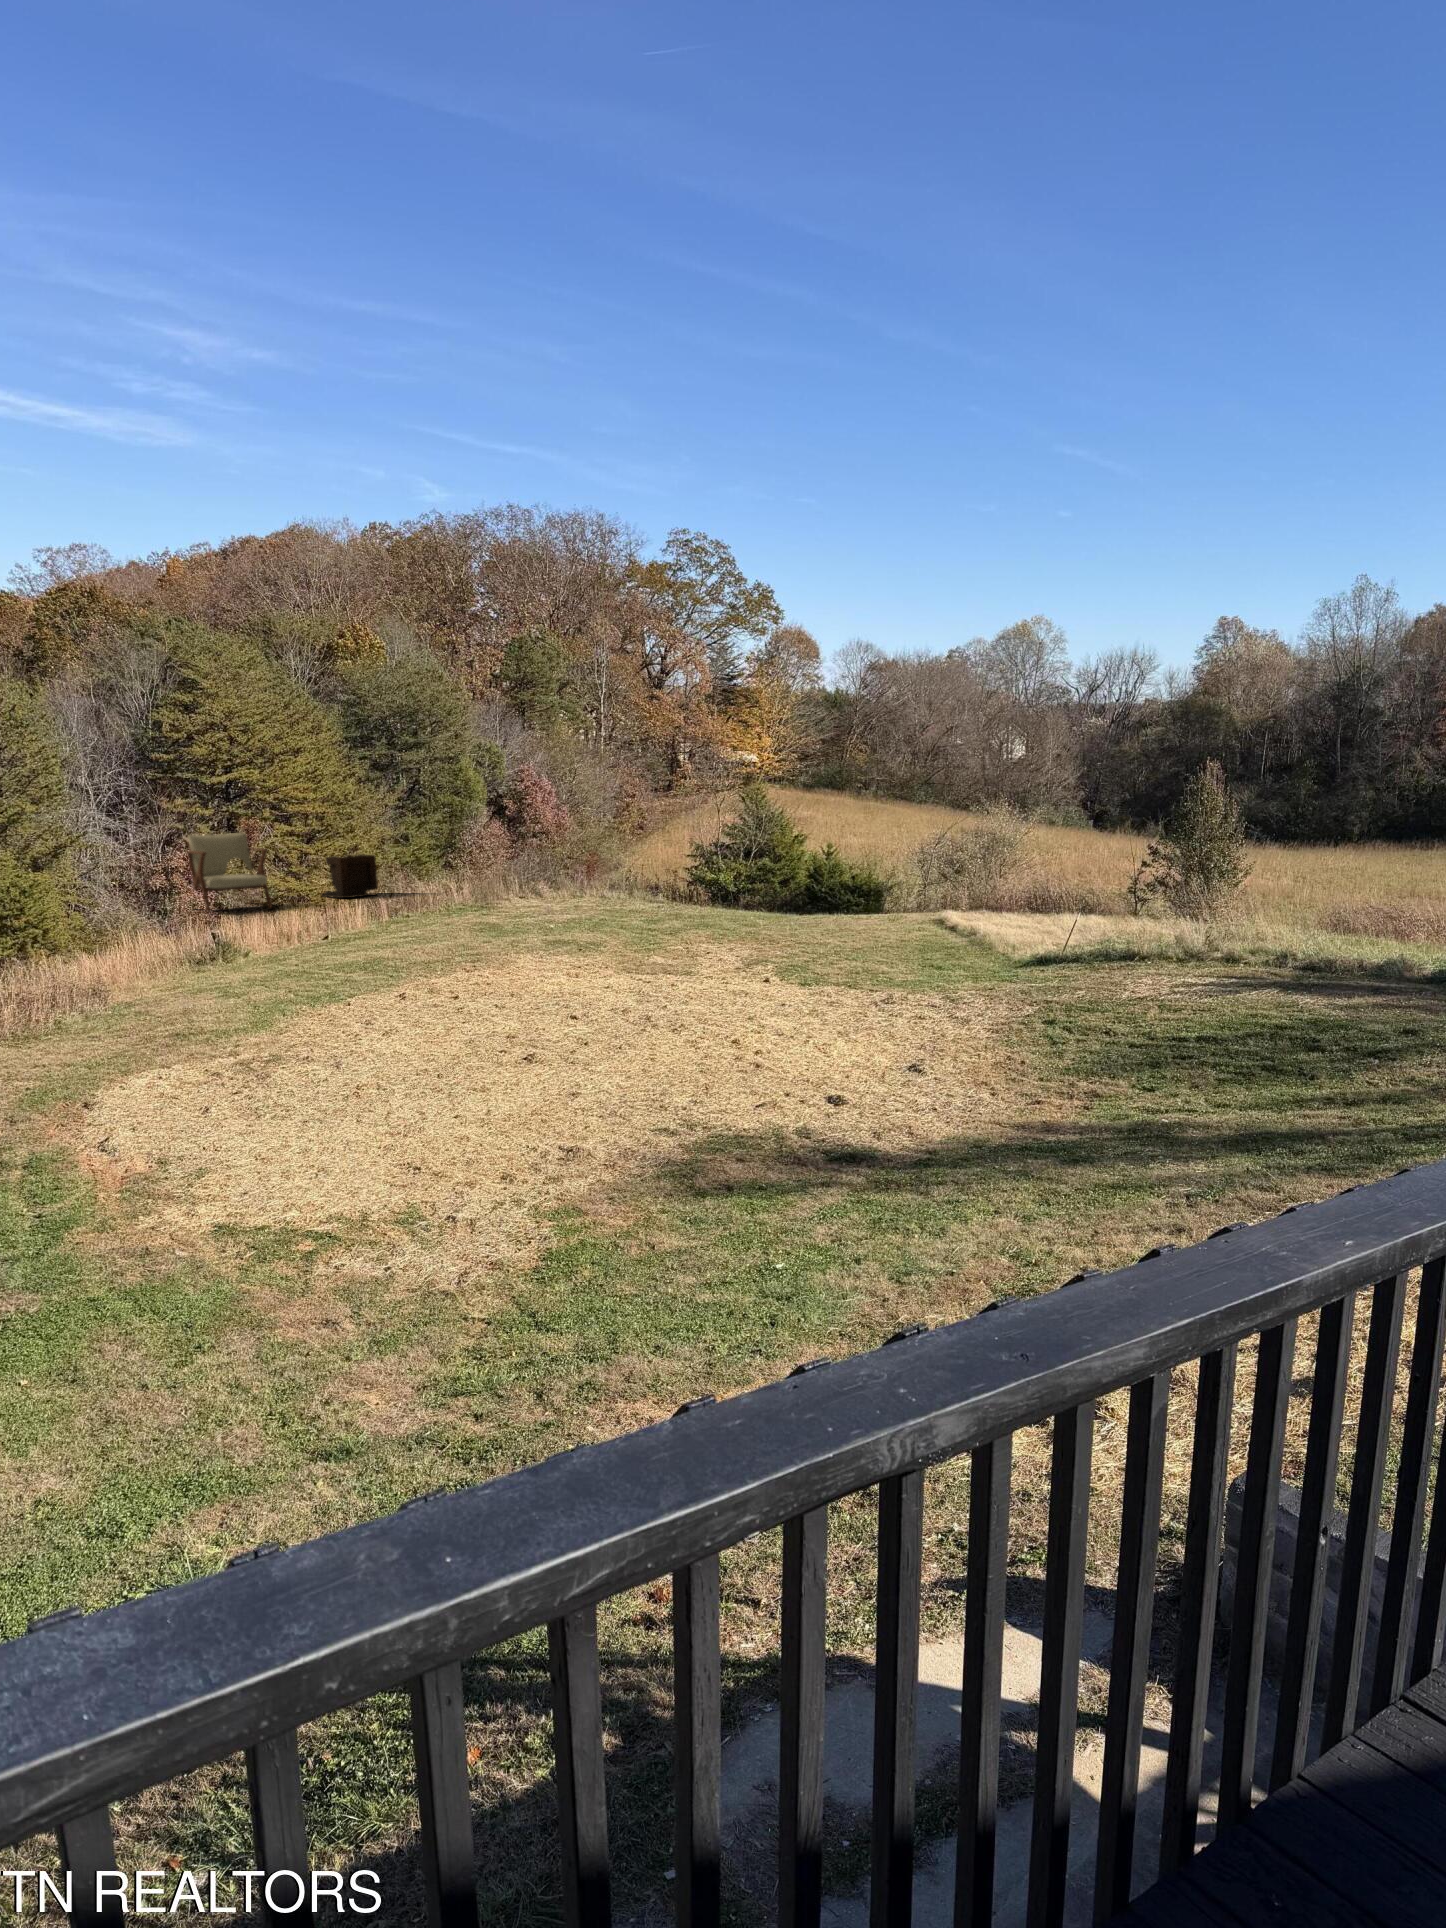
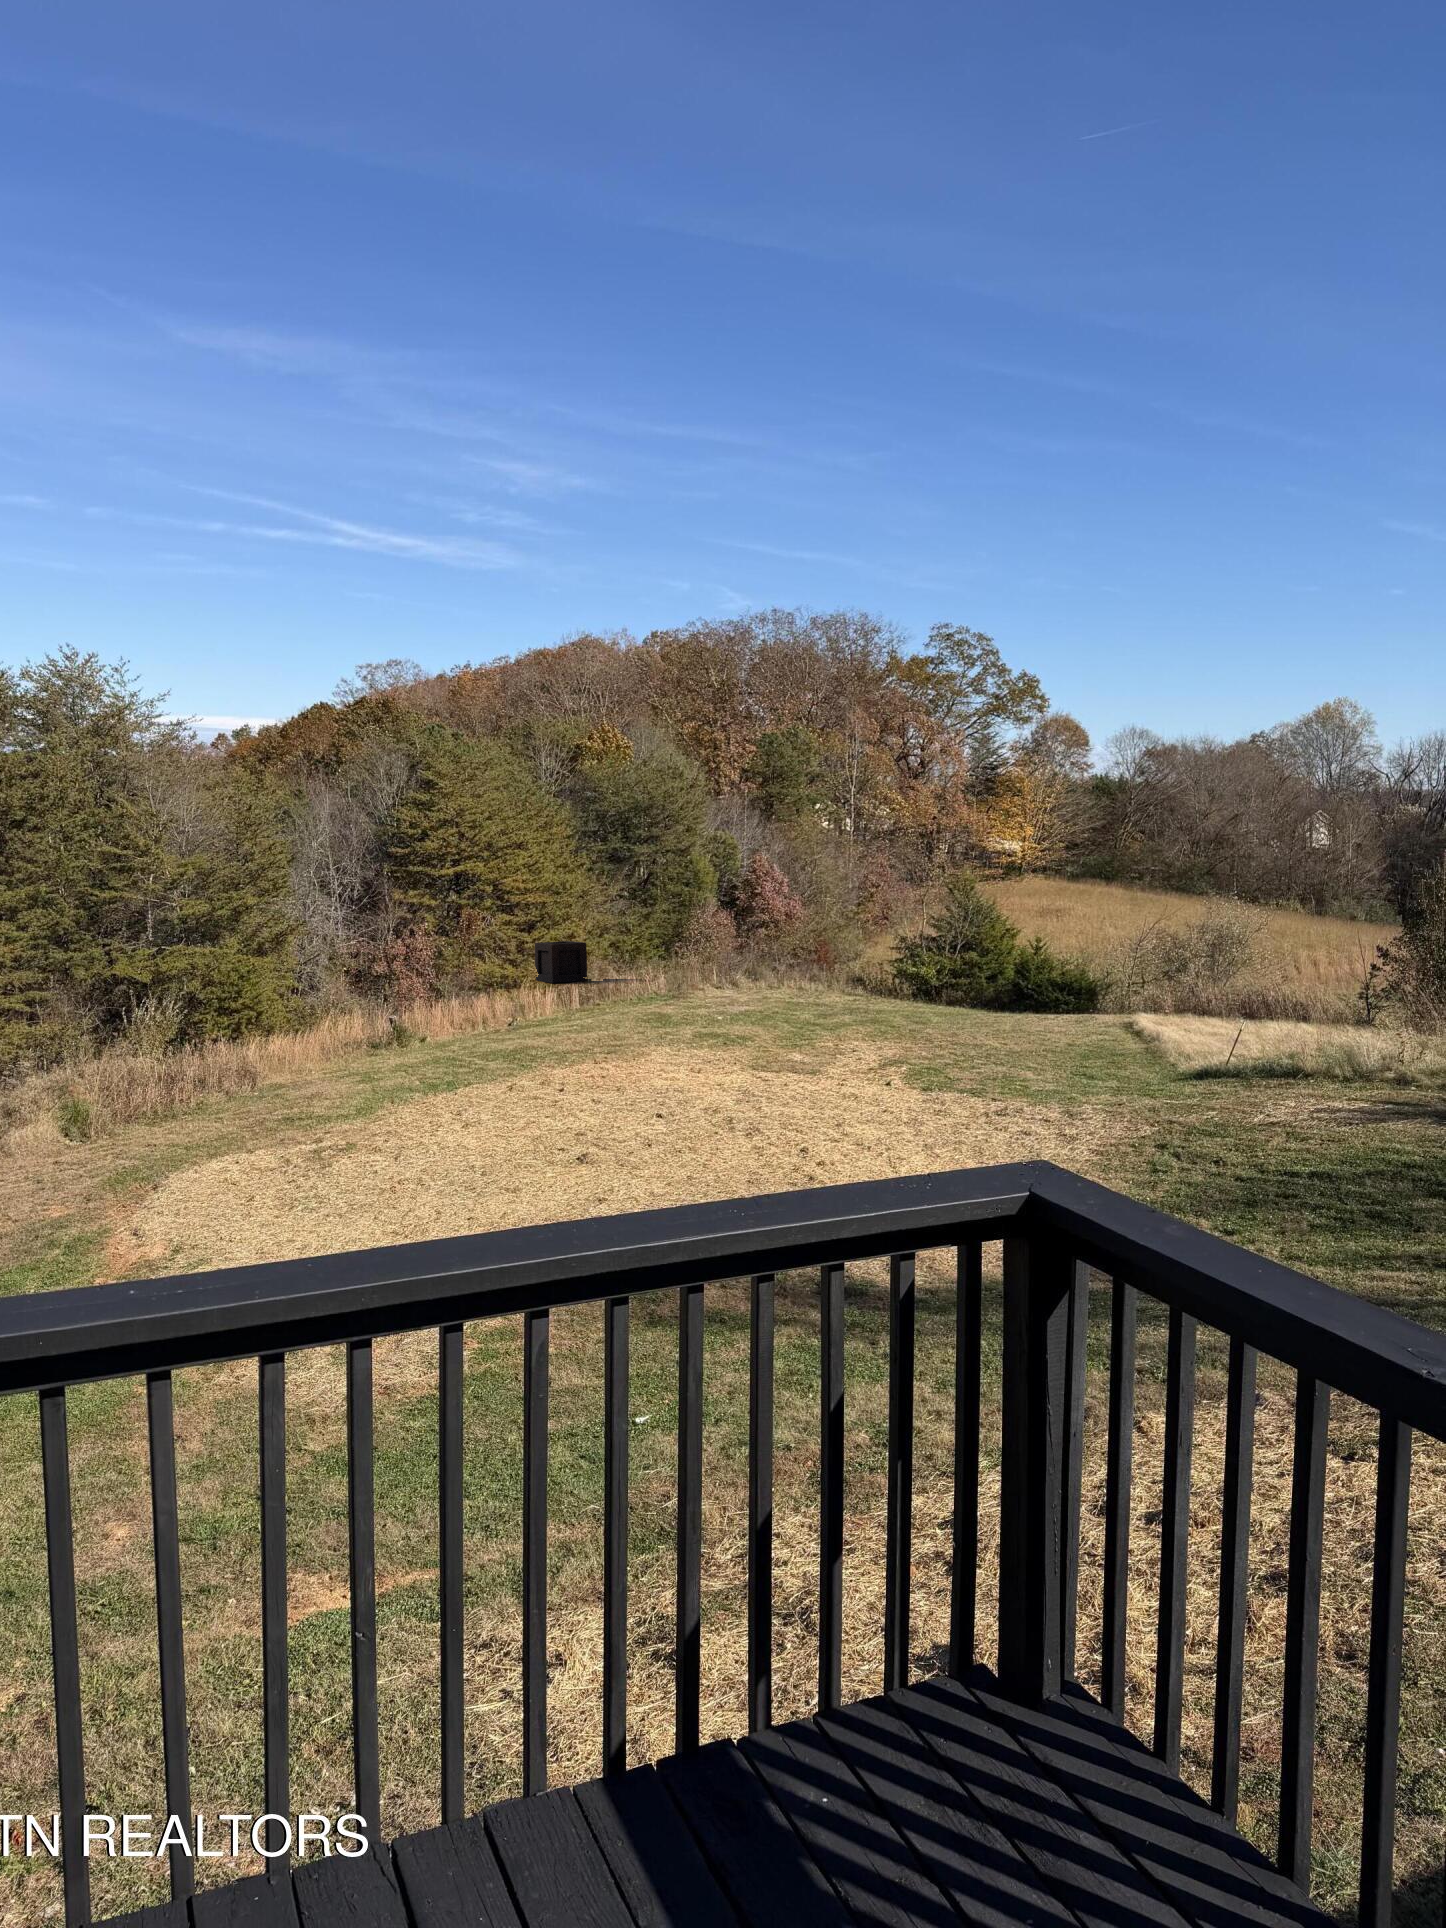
lounge chair: present [187,832,272,913] -> none [414,920,485,994]

